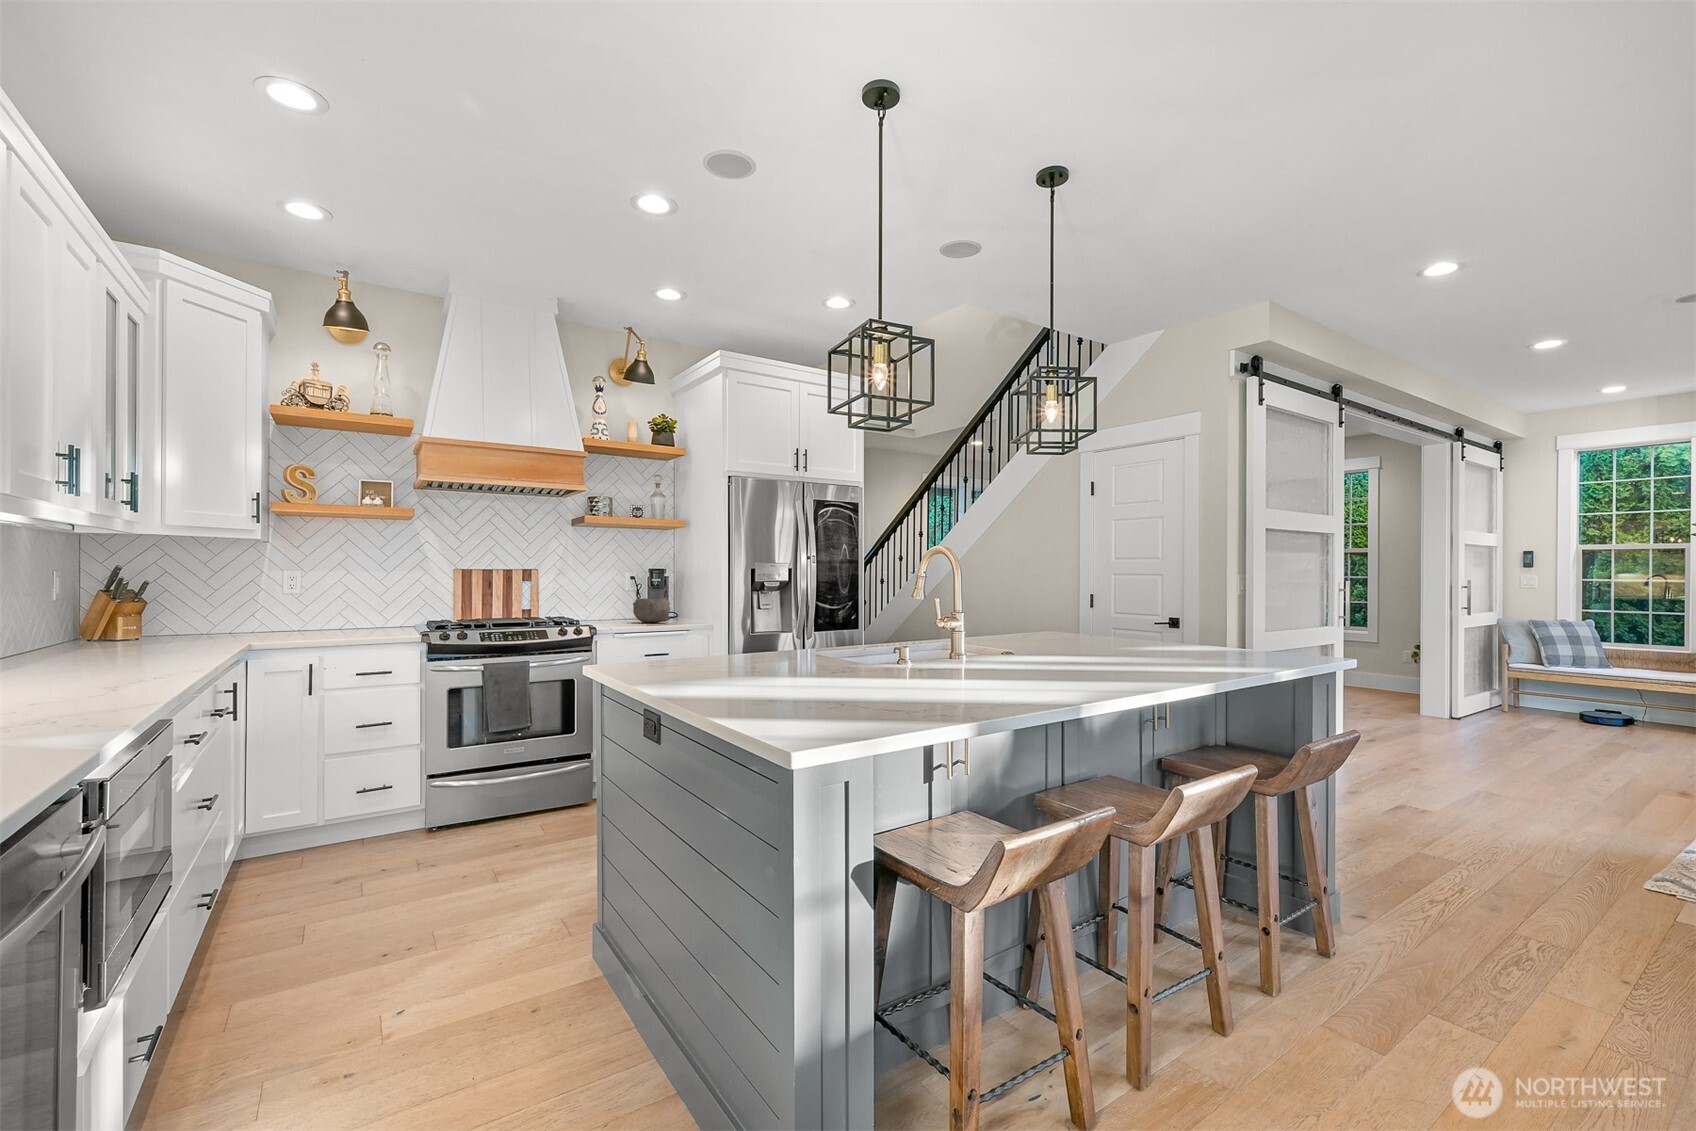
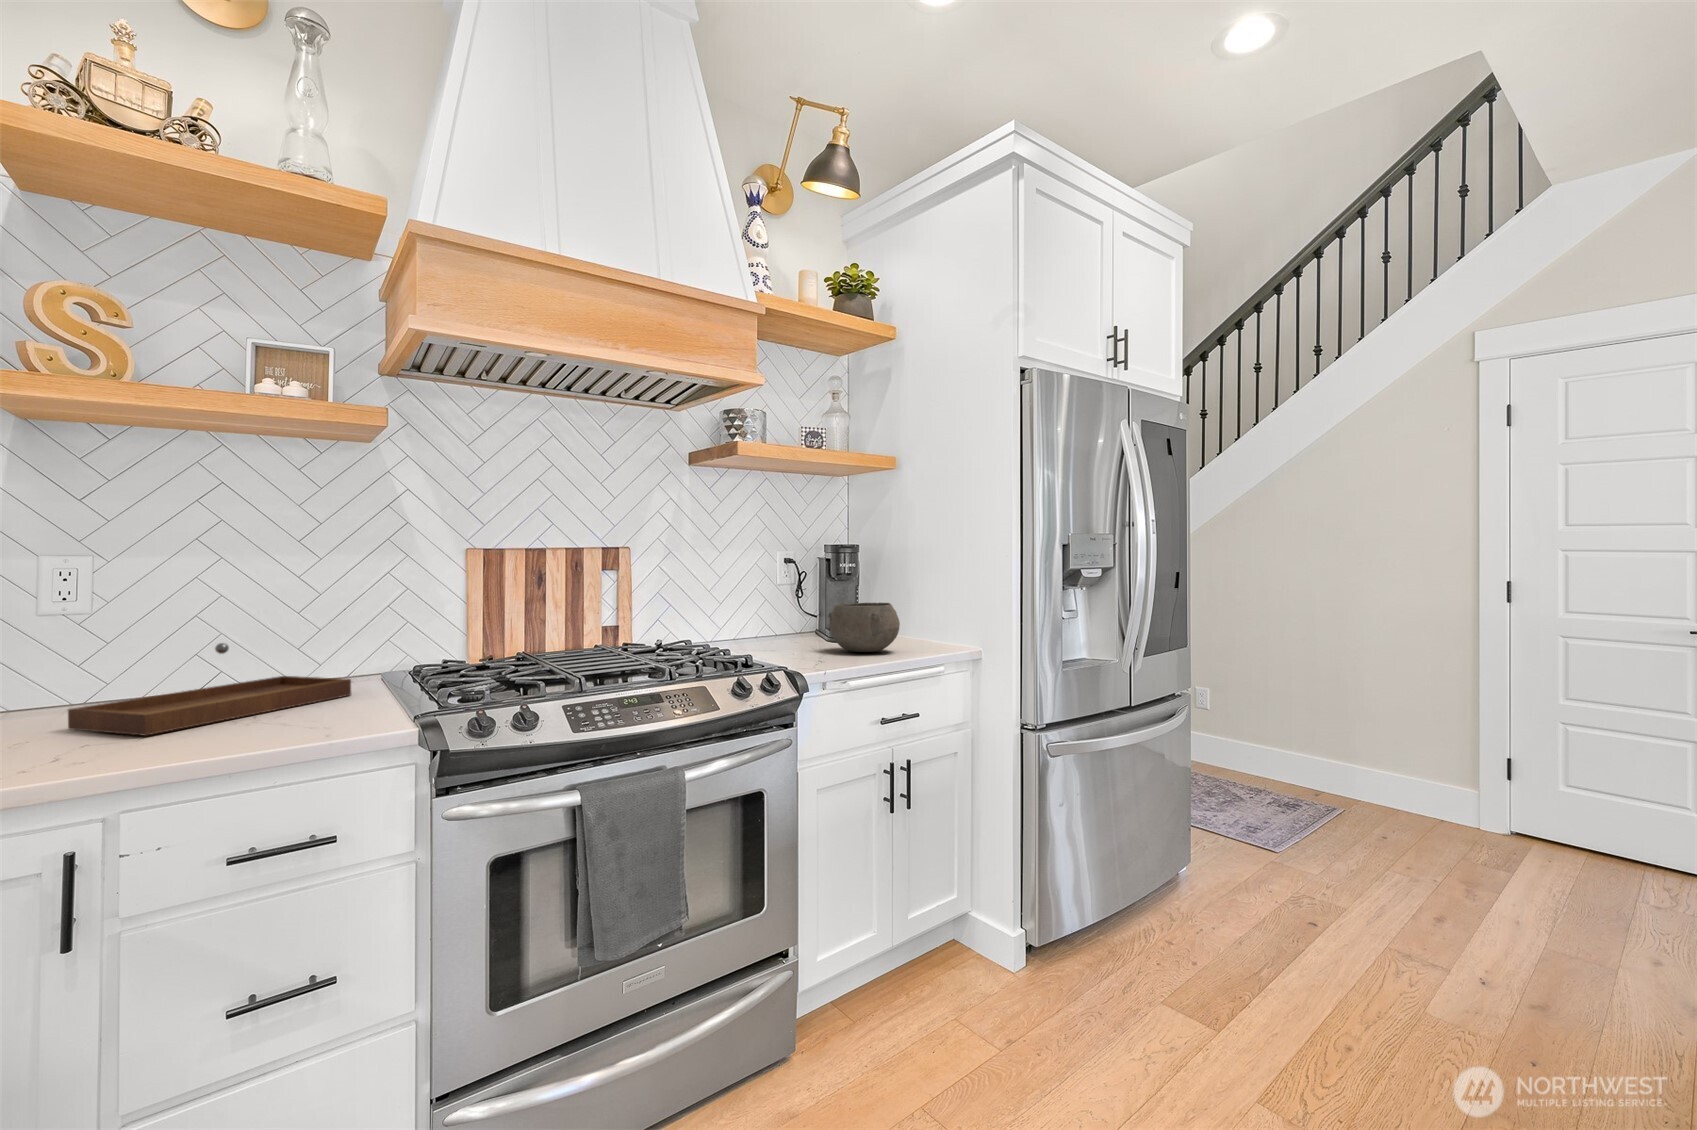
tray: none [298,607,399,636] -> present [68,643,351,736]

